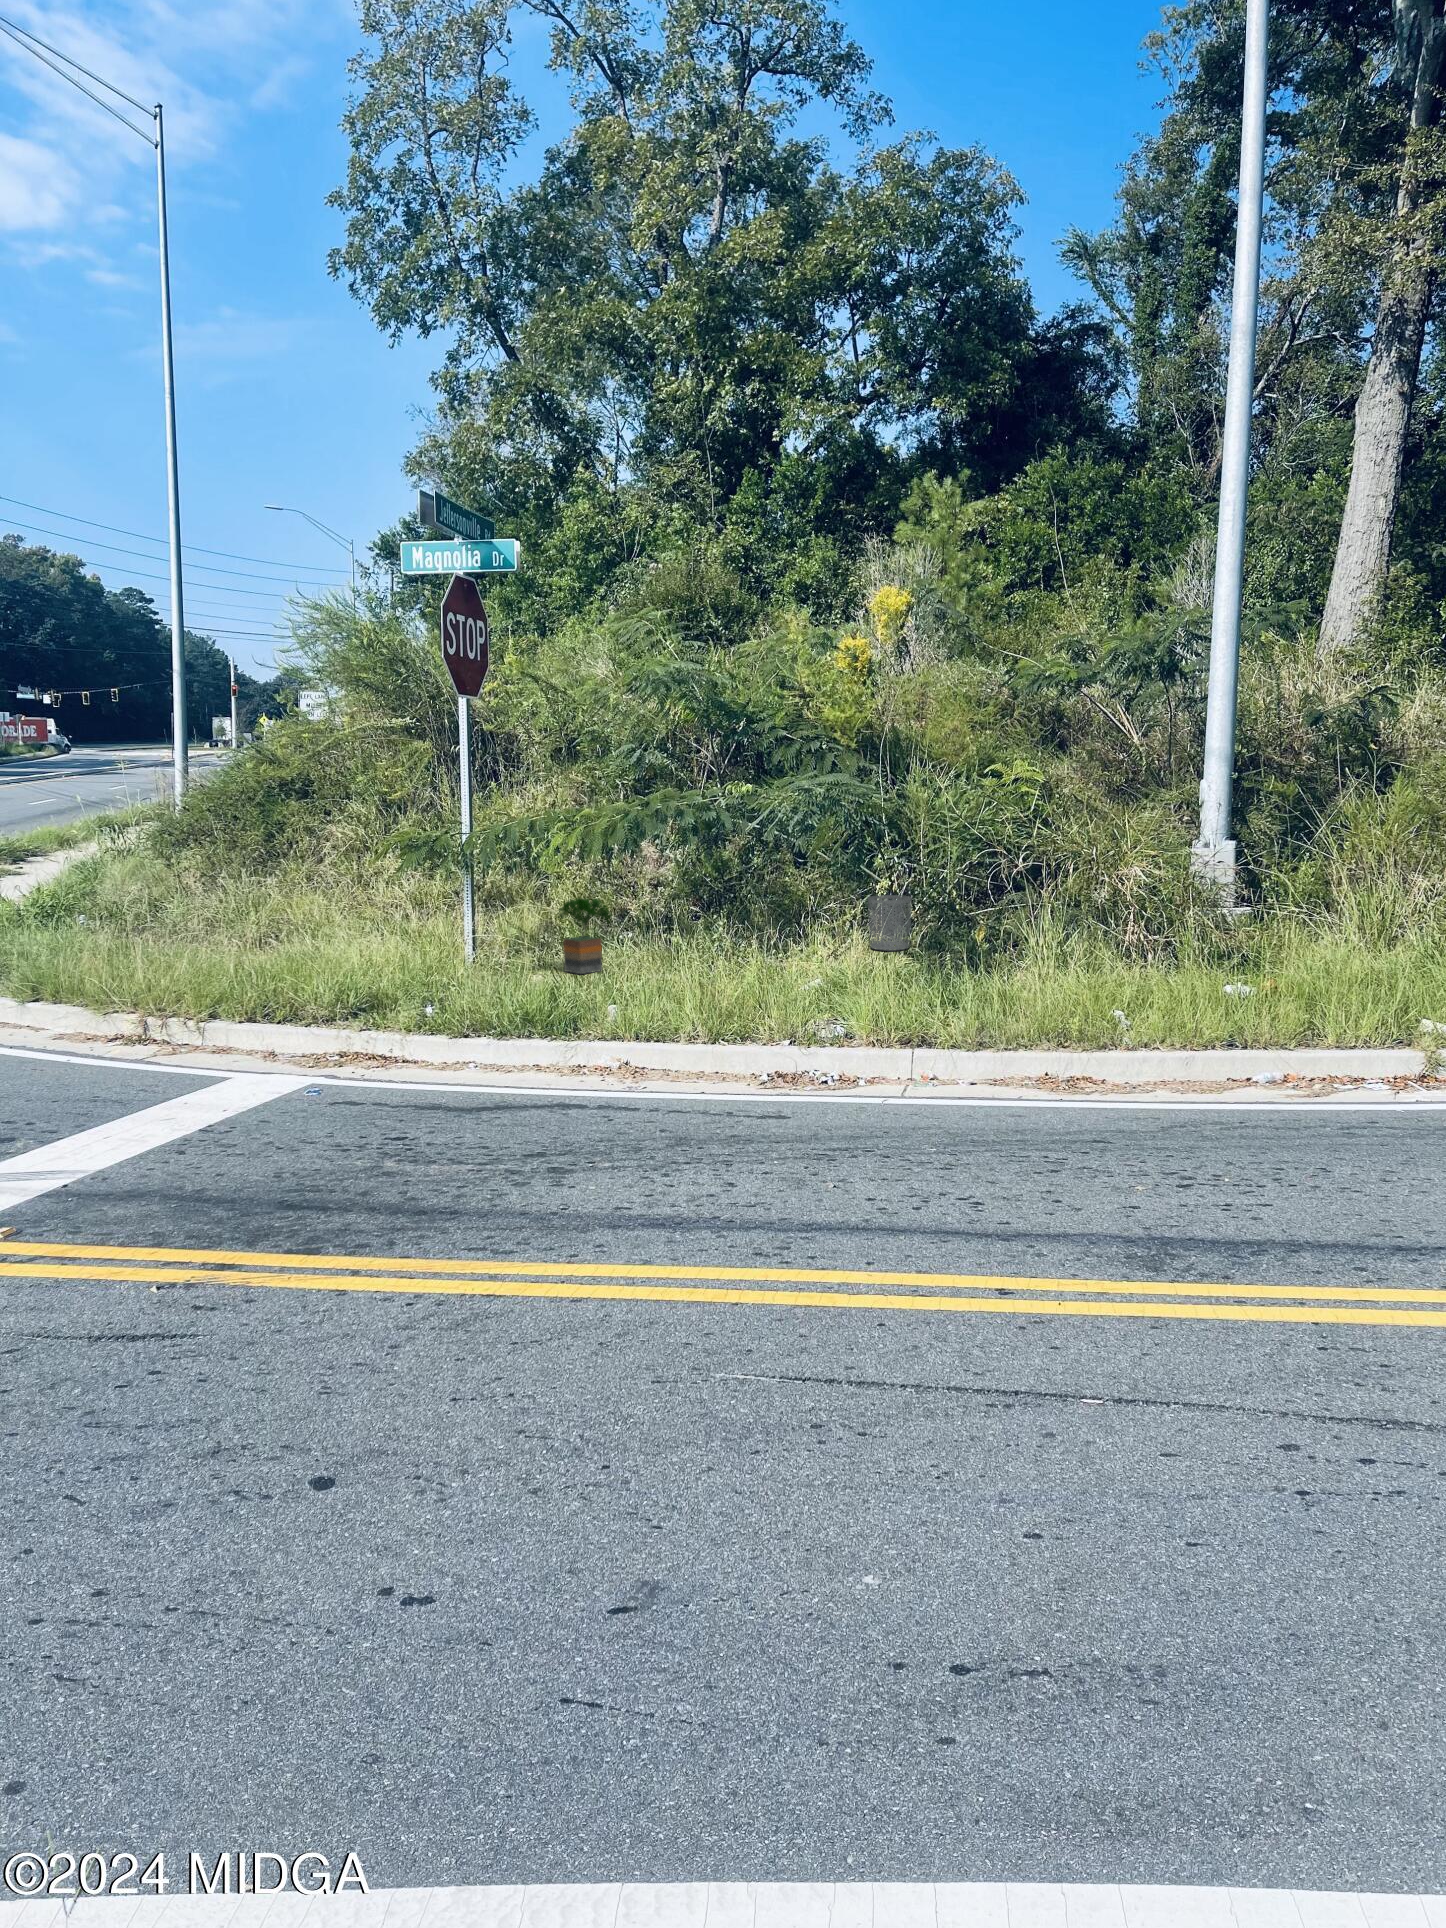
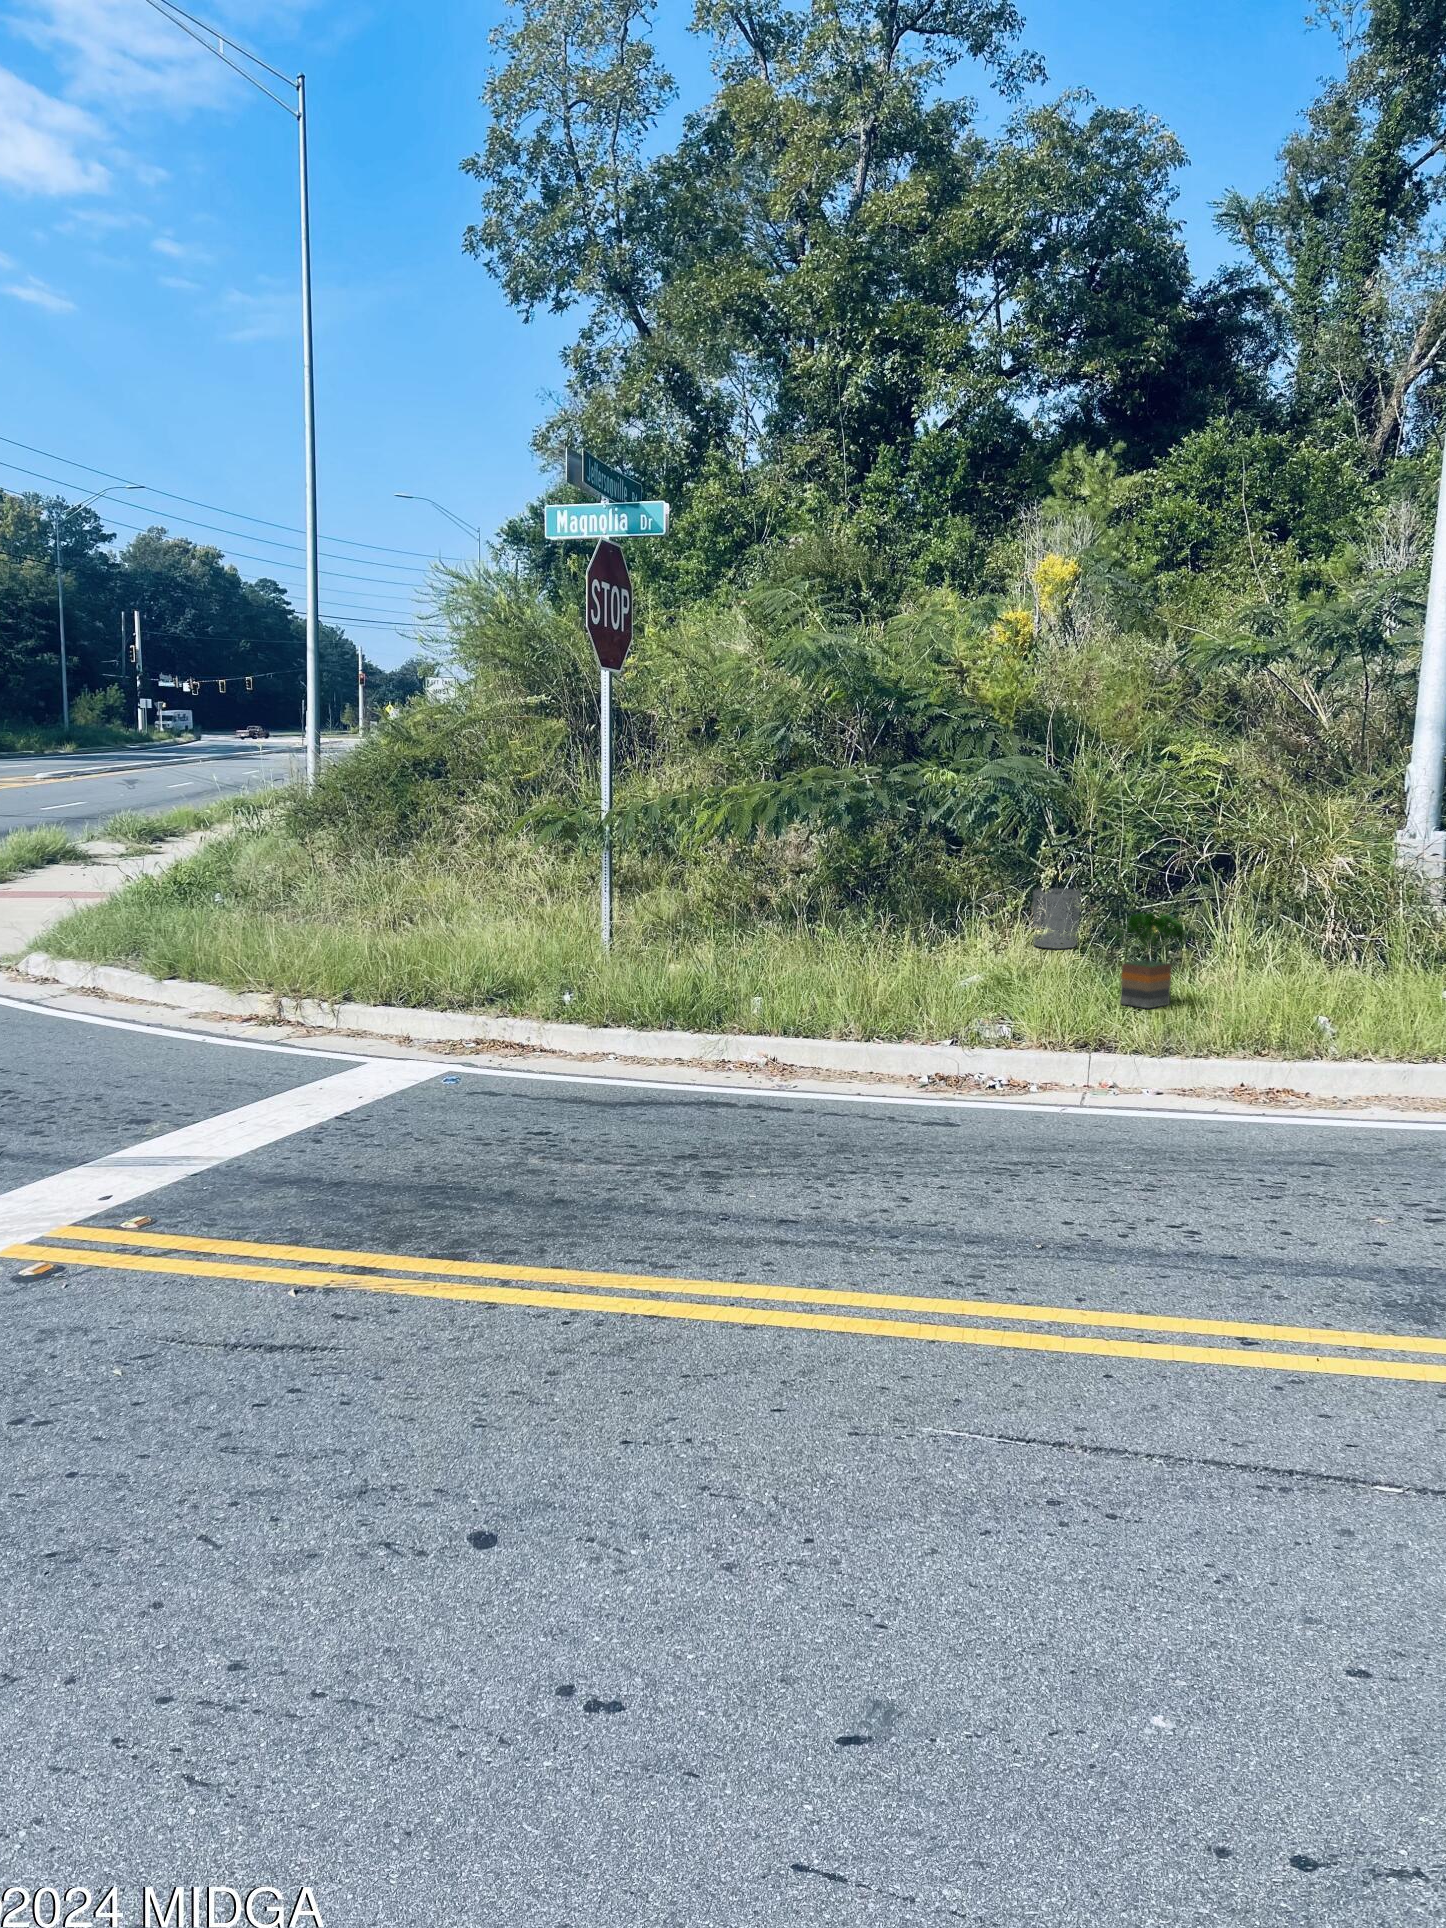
potted tree: present [558,898,612,974] -> present [1115,912,1188,1008]

